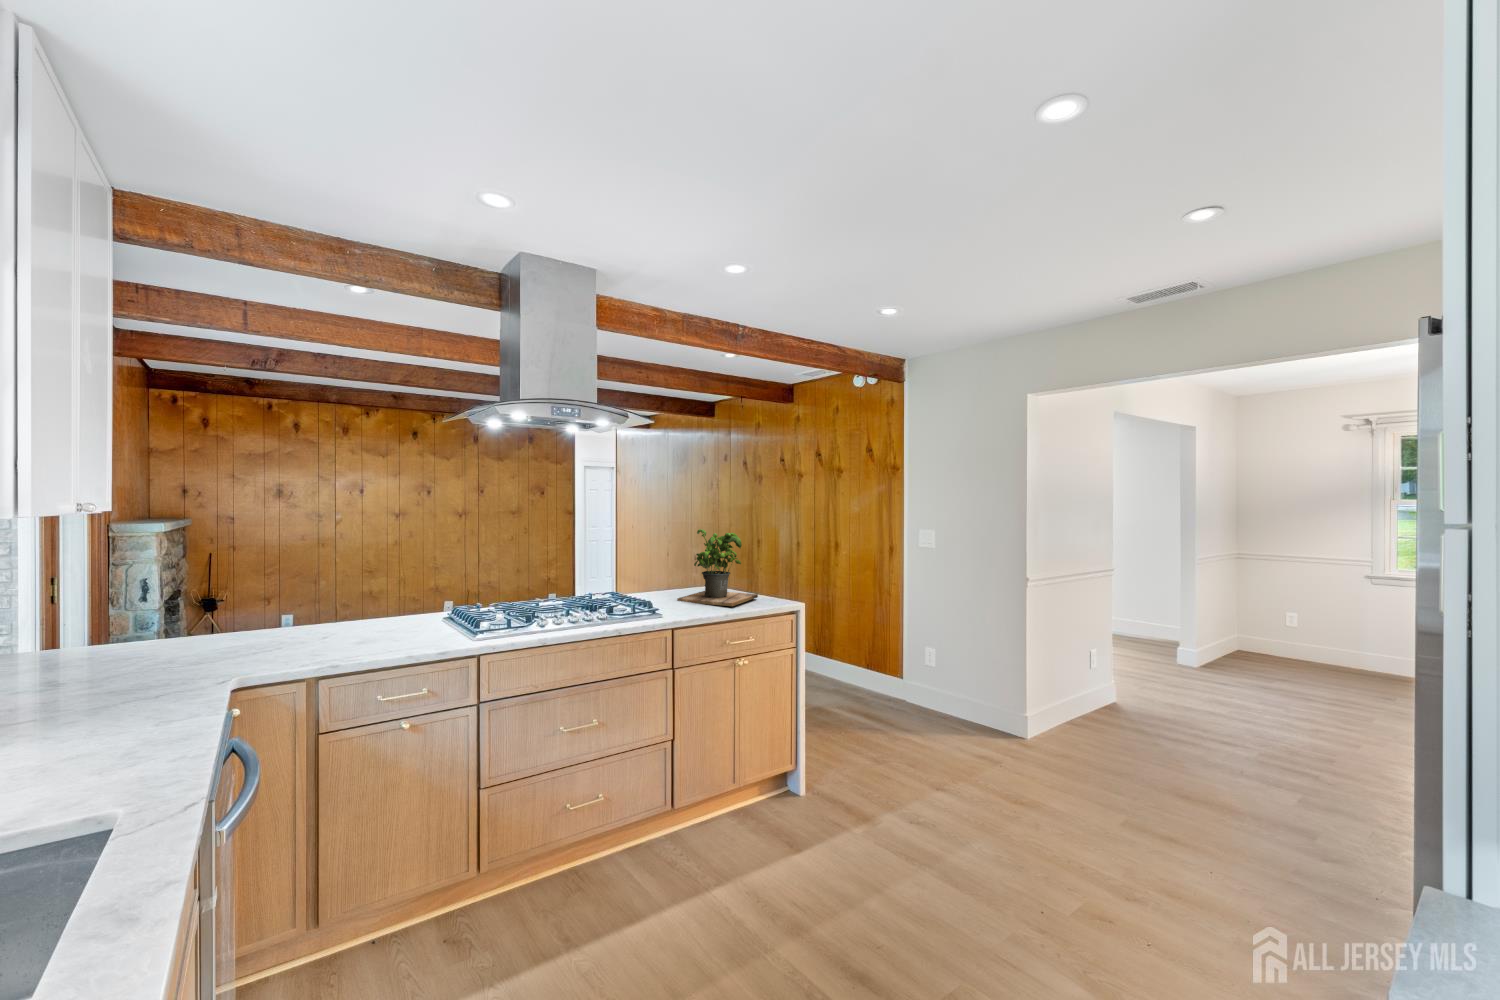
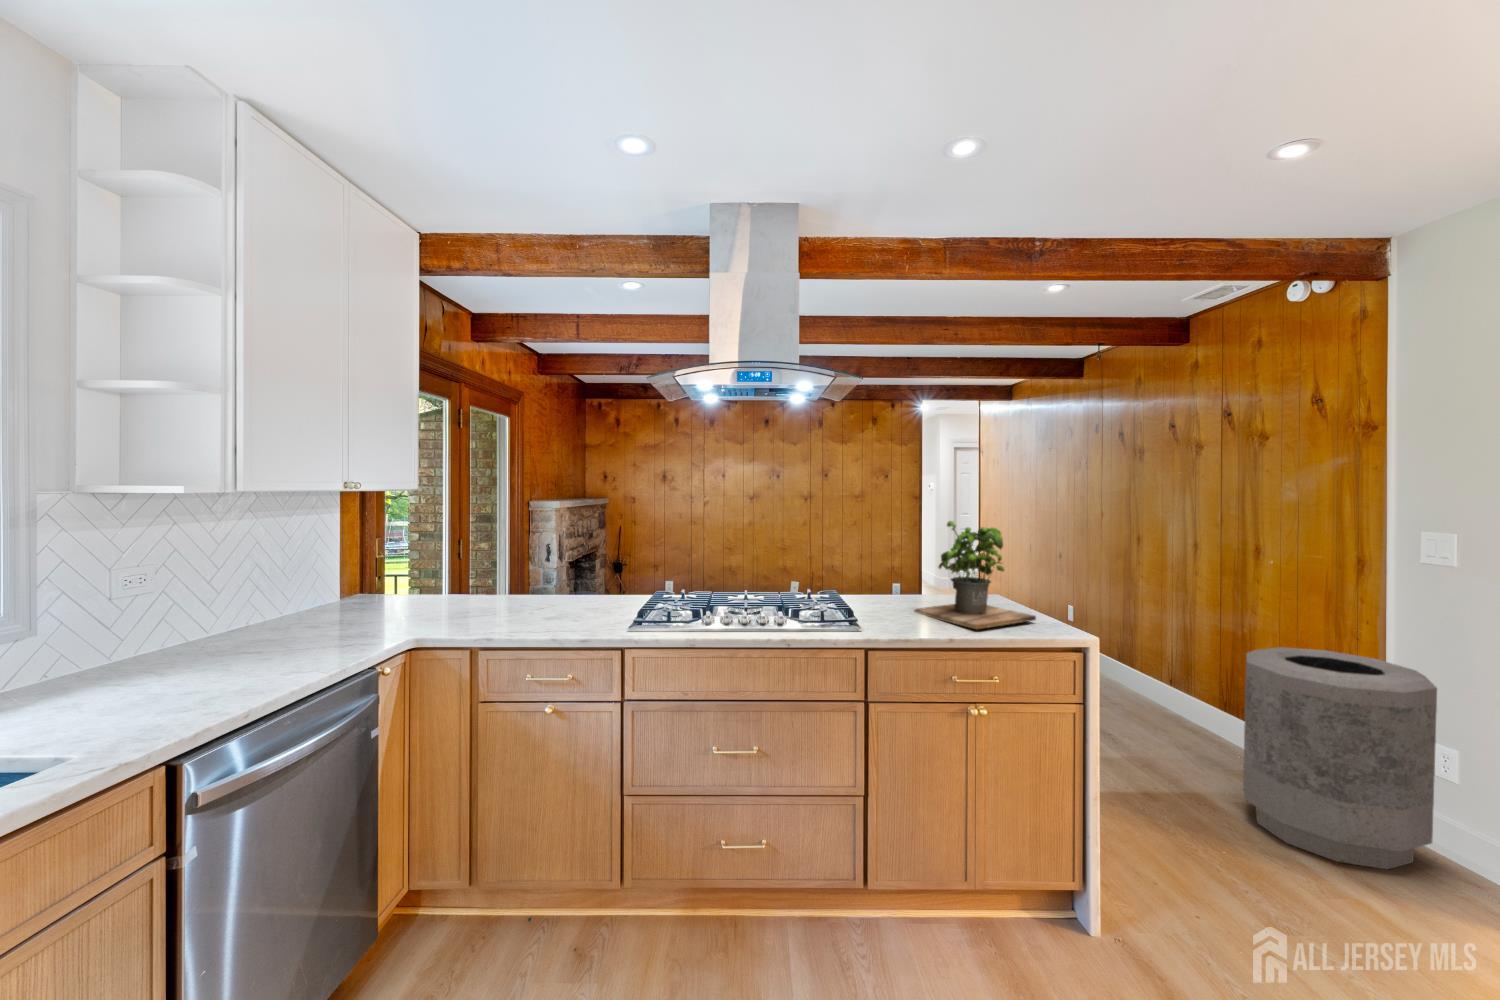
trash can: none [844,603,932,725] -> present [1243,647,1437,869]

